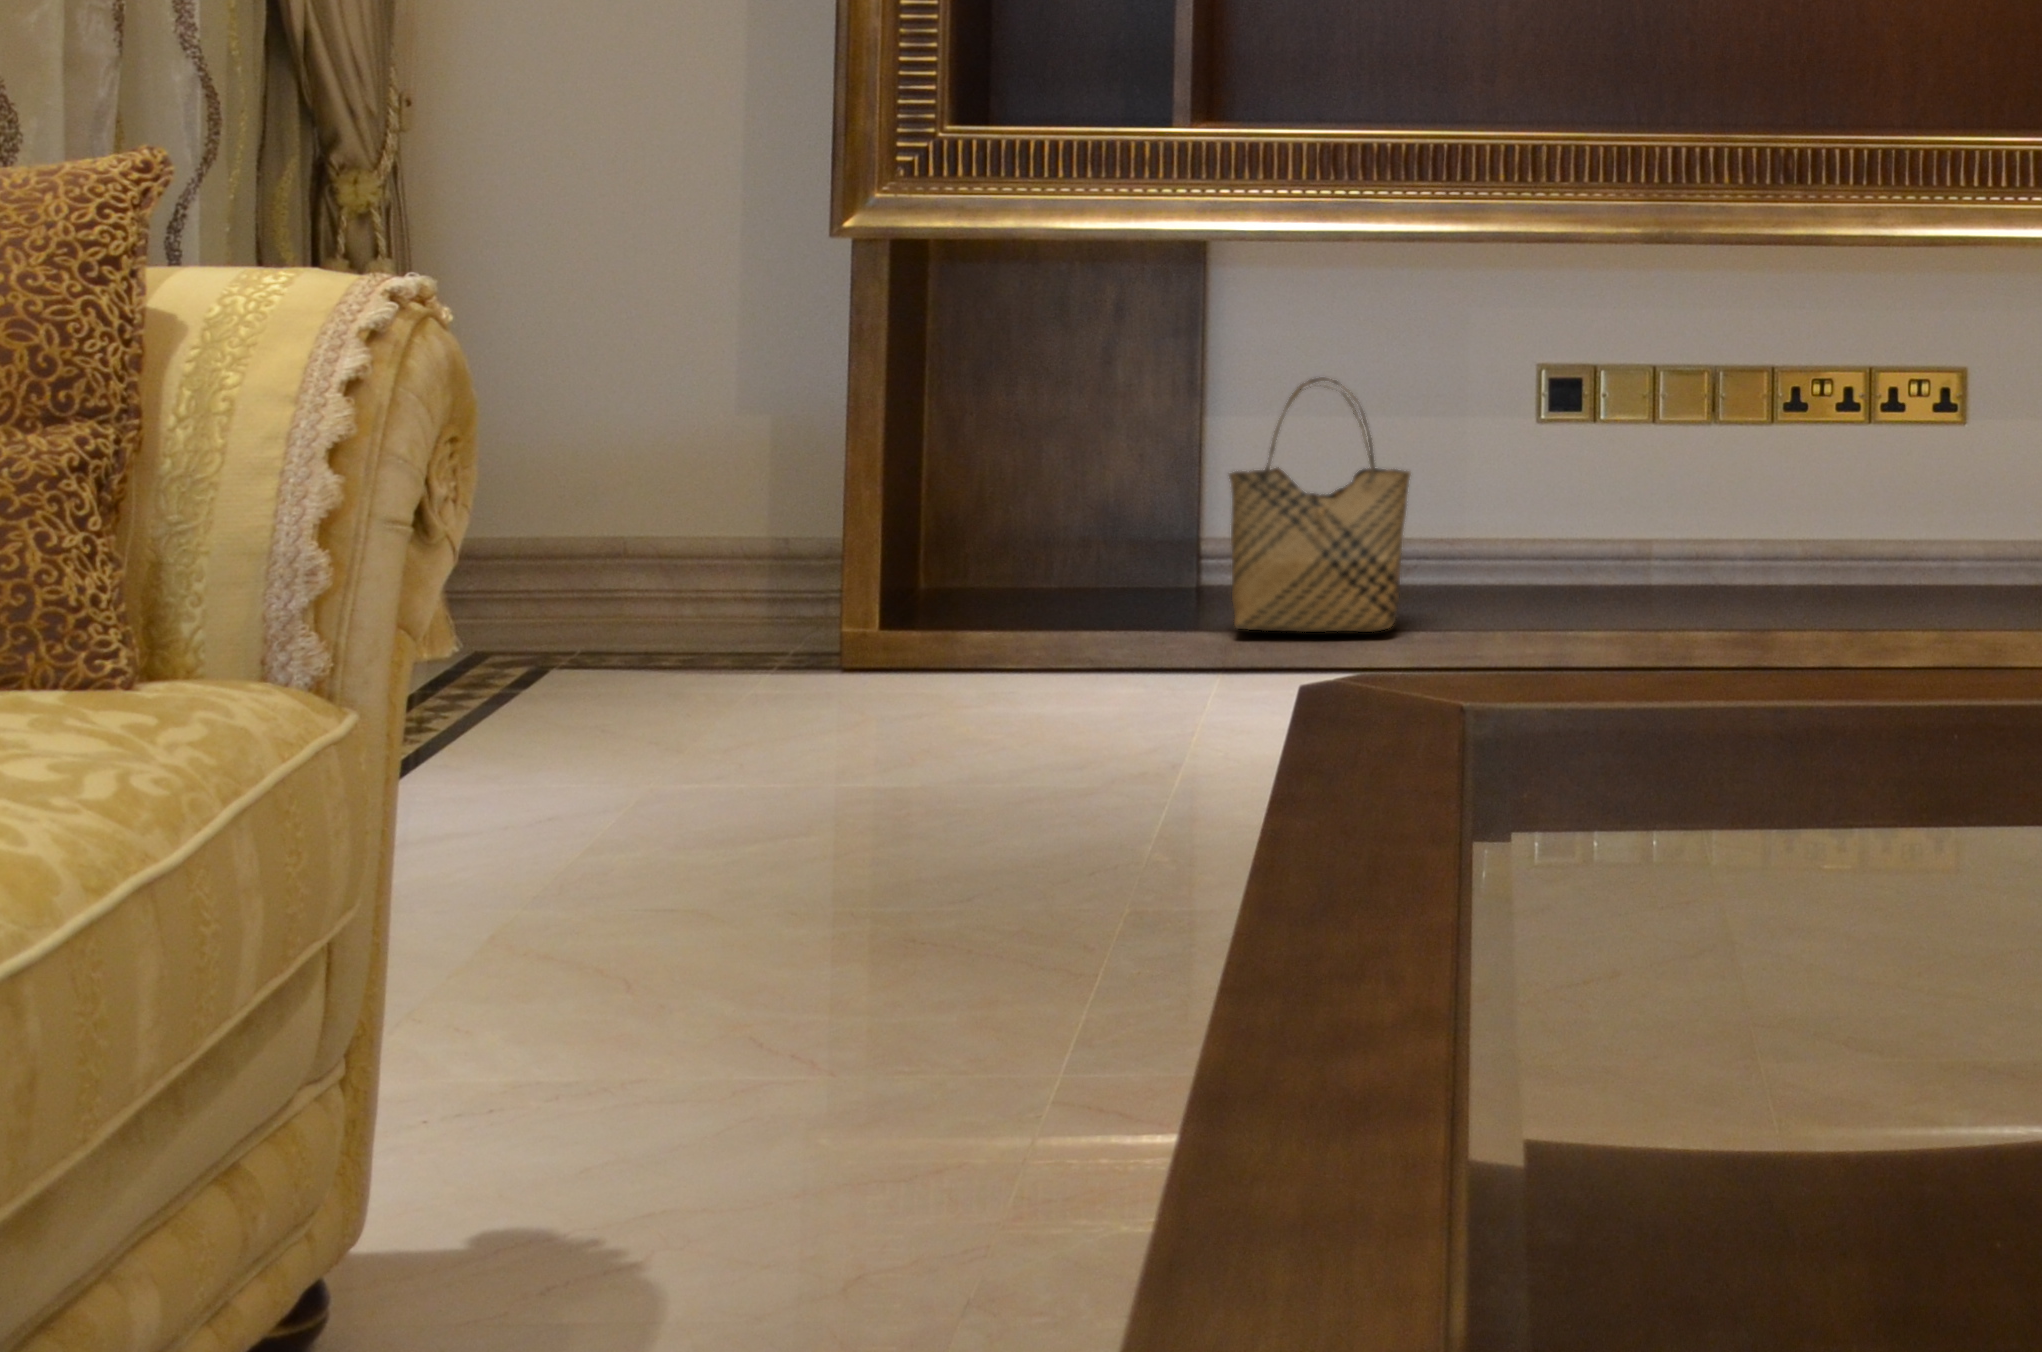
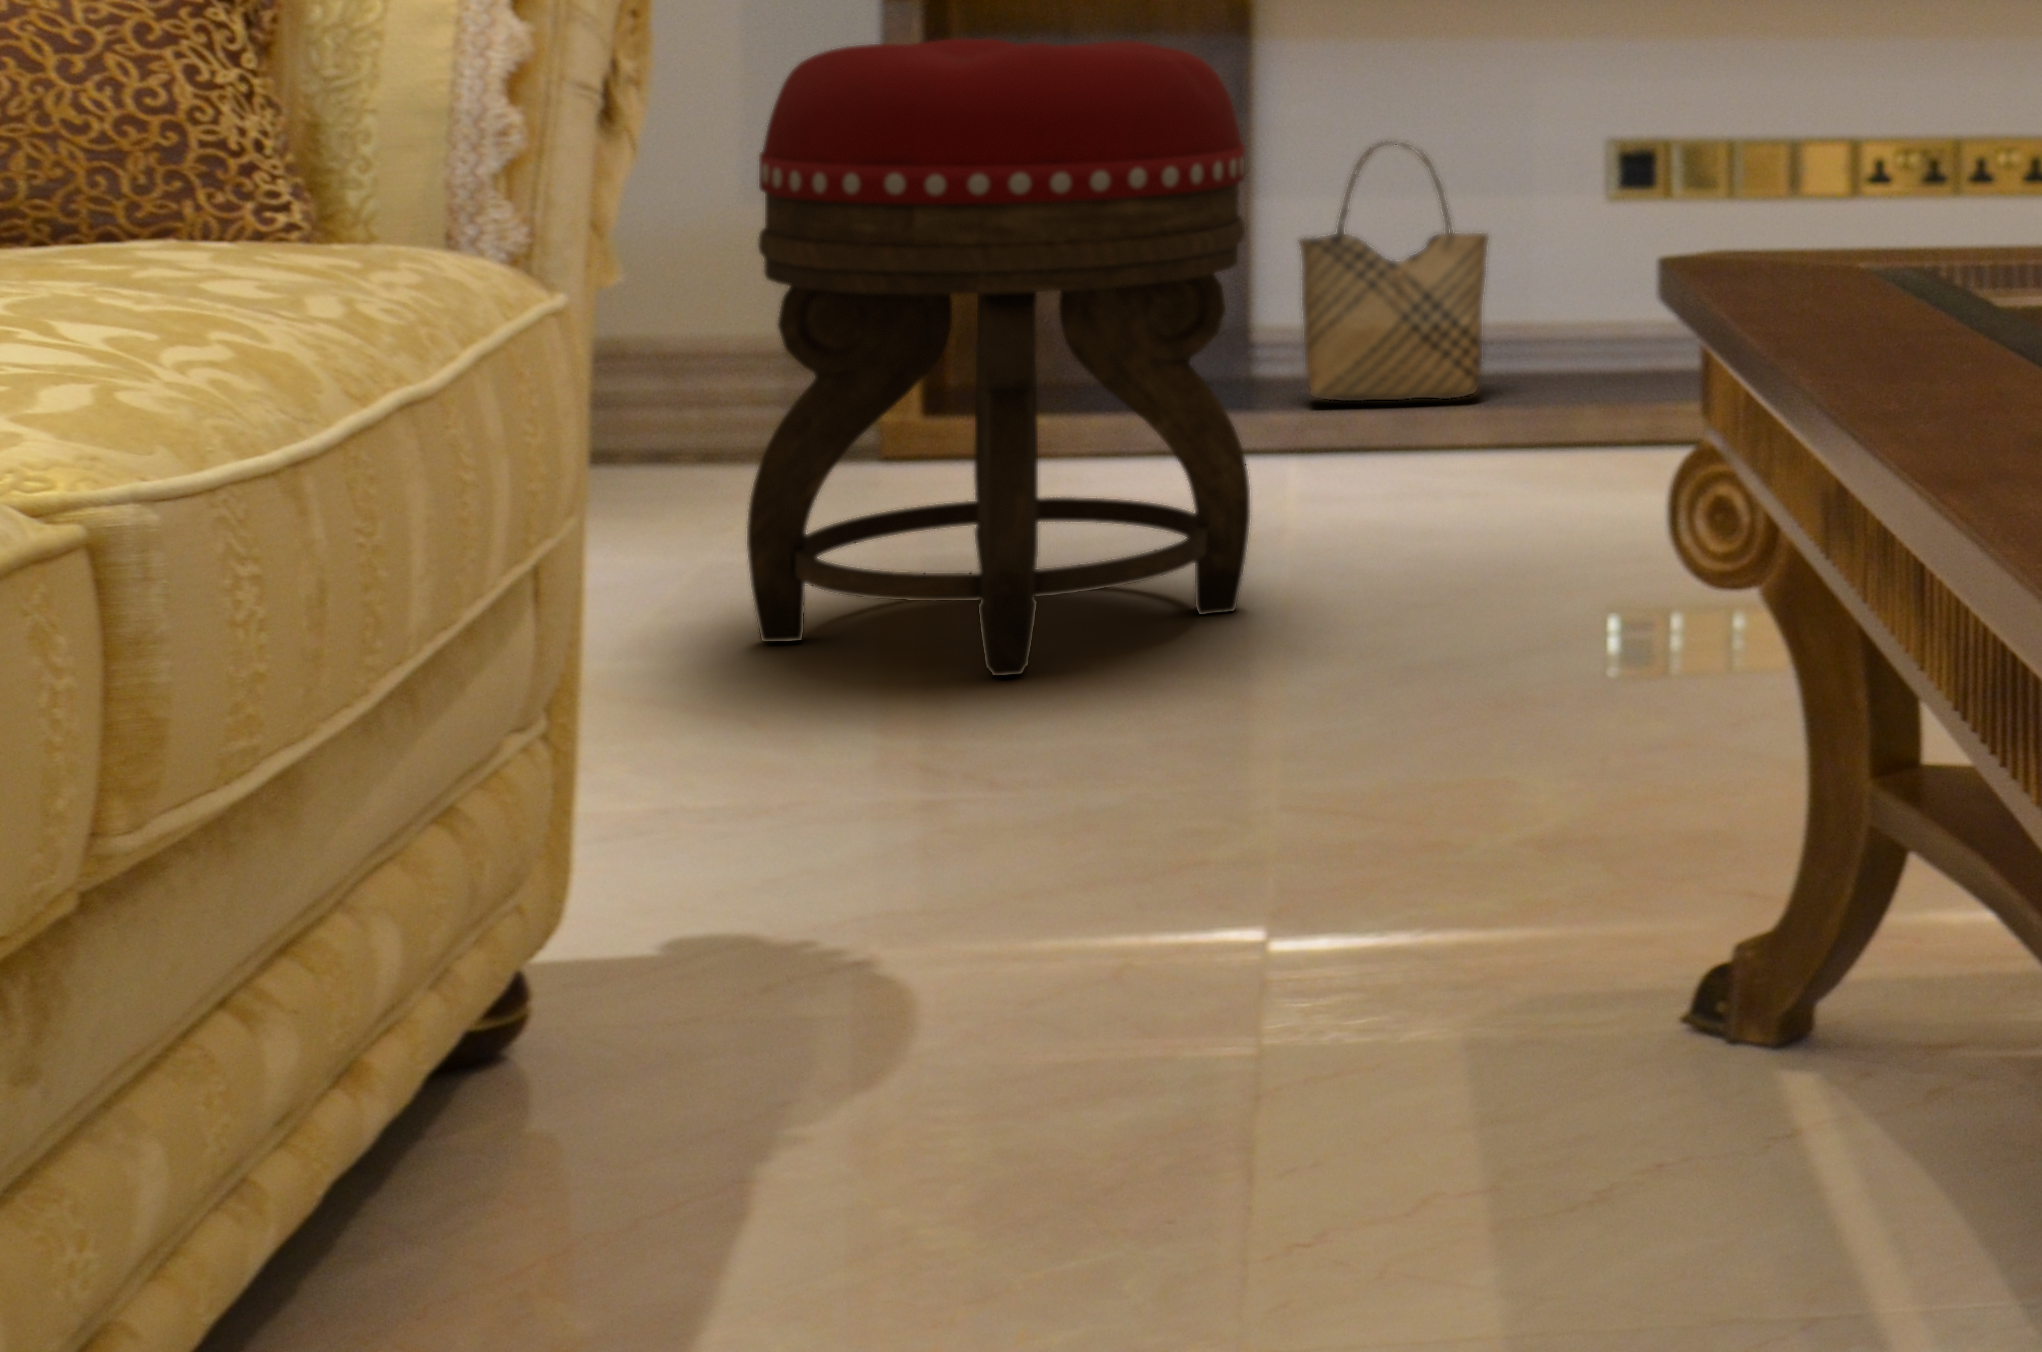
footstool: none [634,346,1101,967] -> present [747,39,1250,676]

